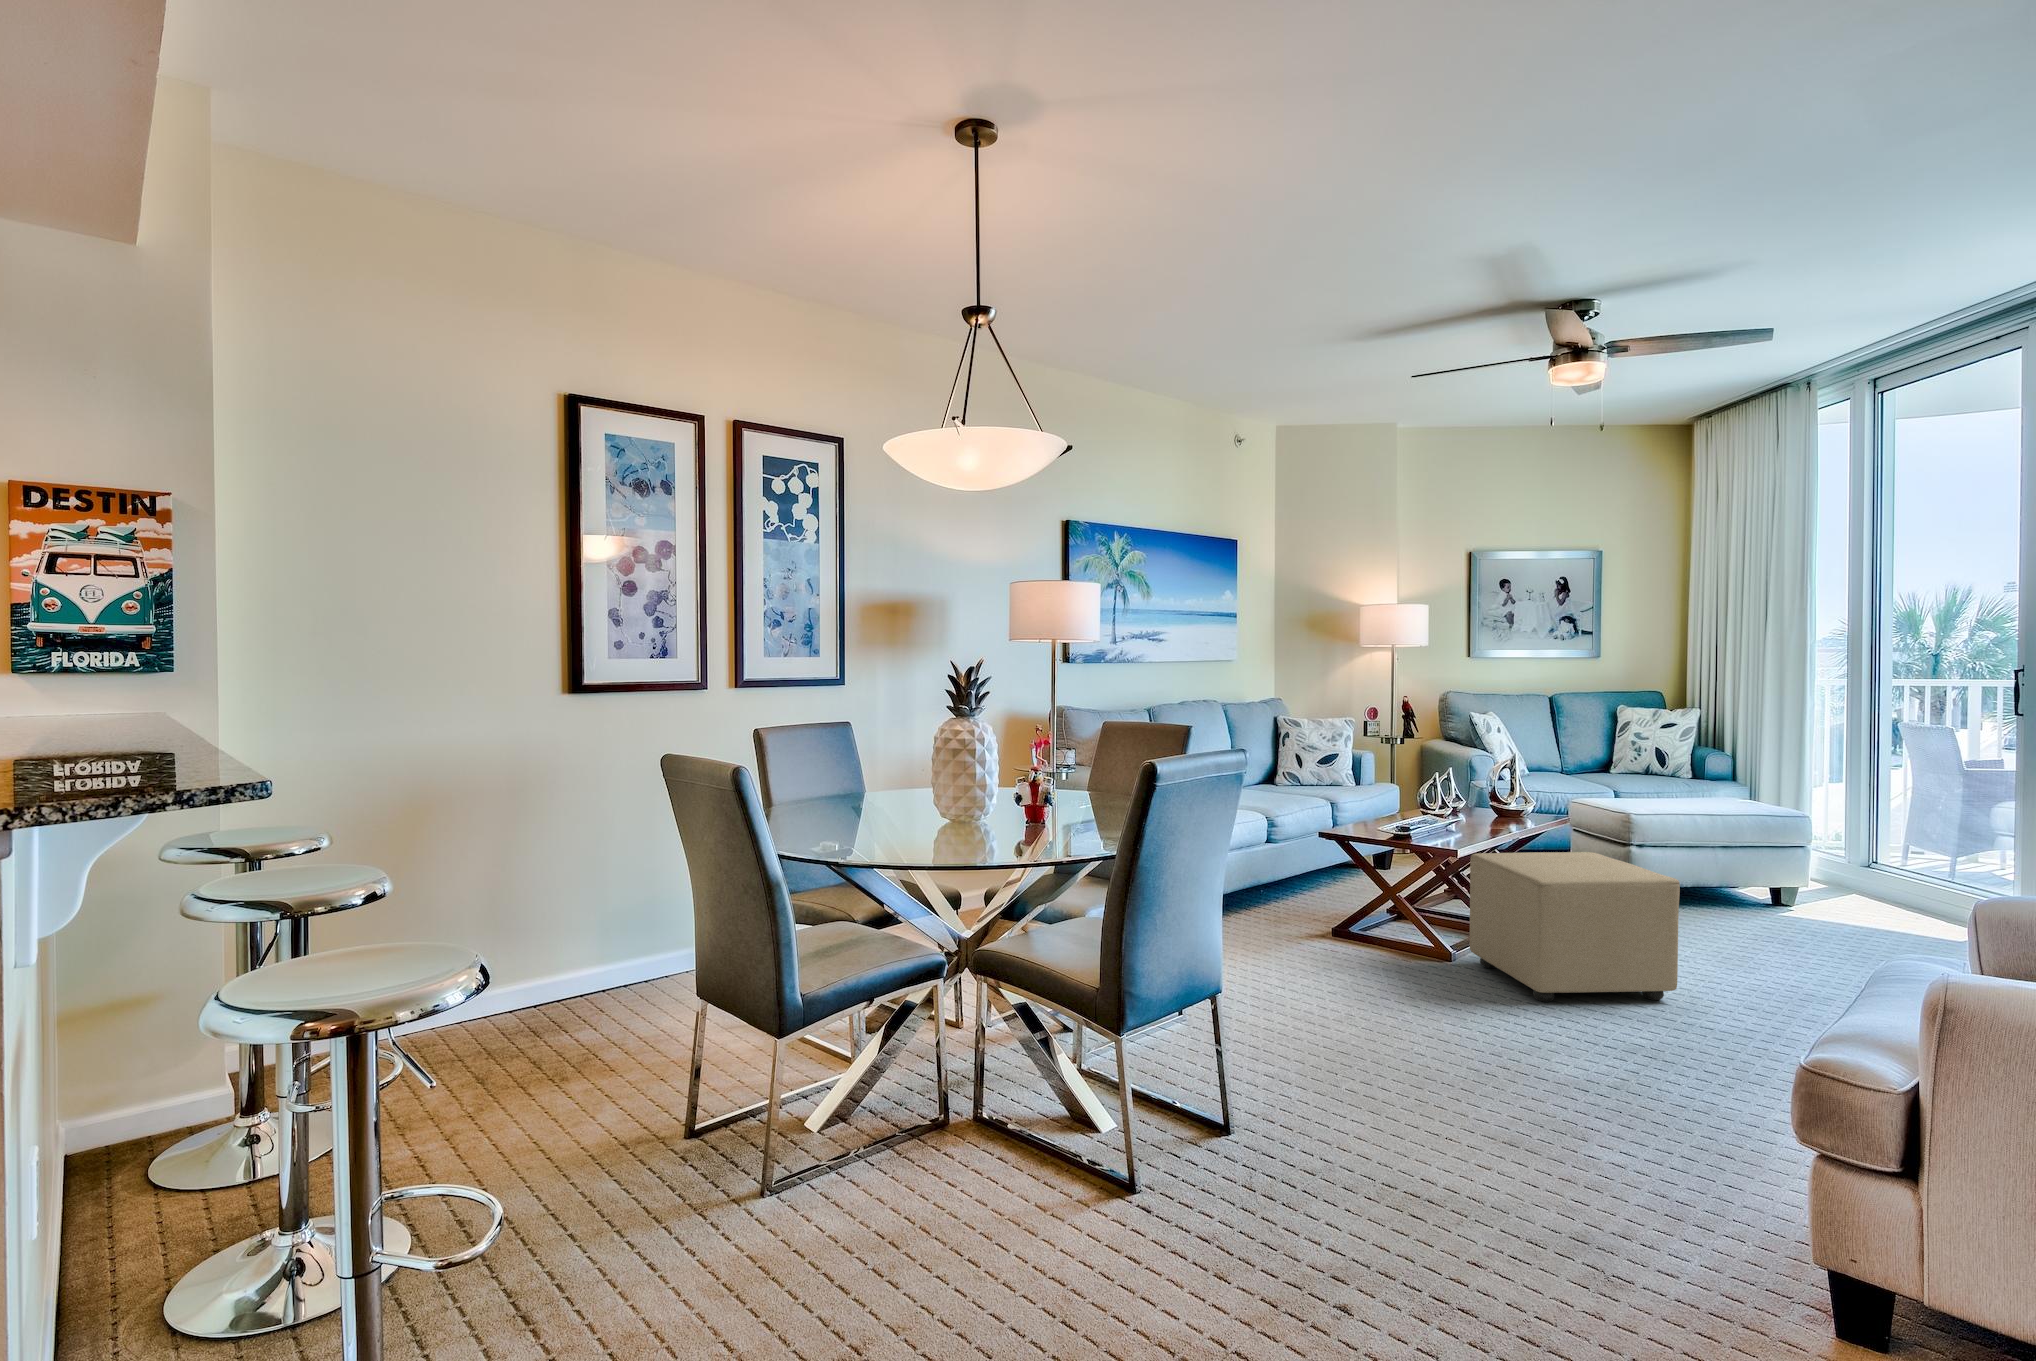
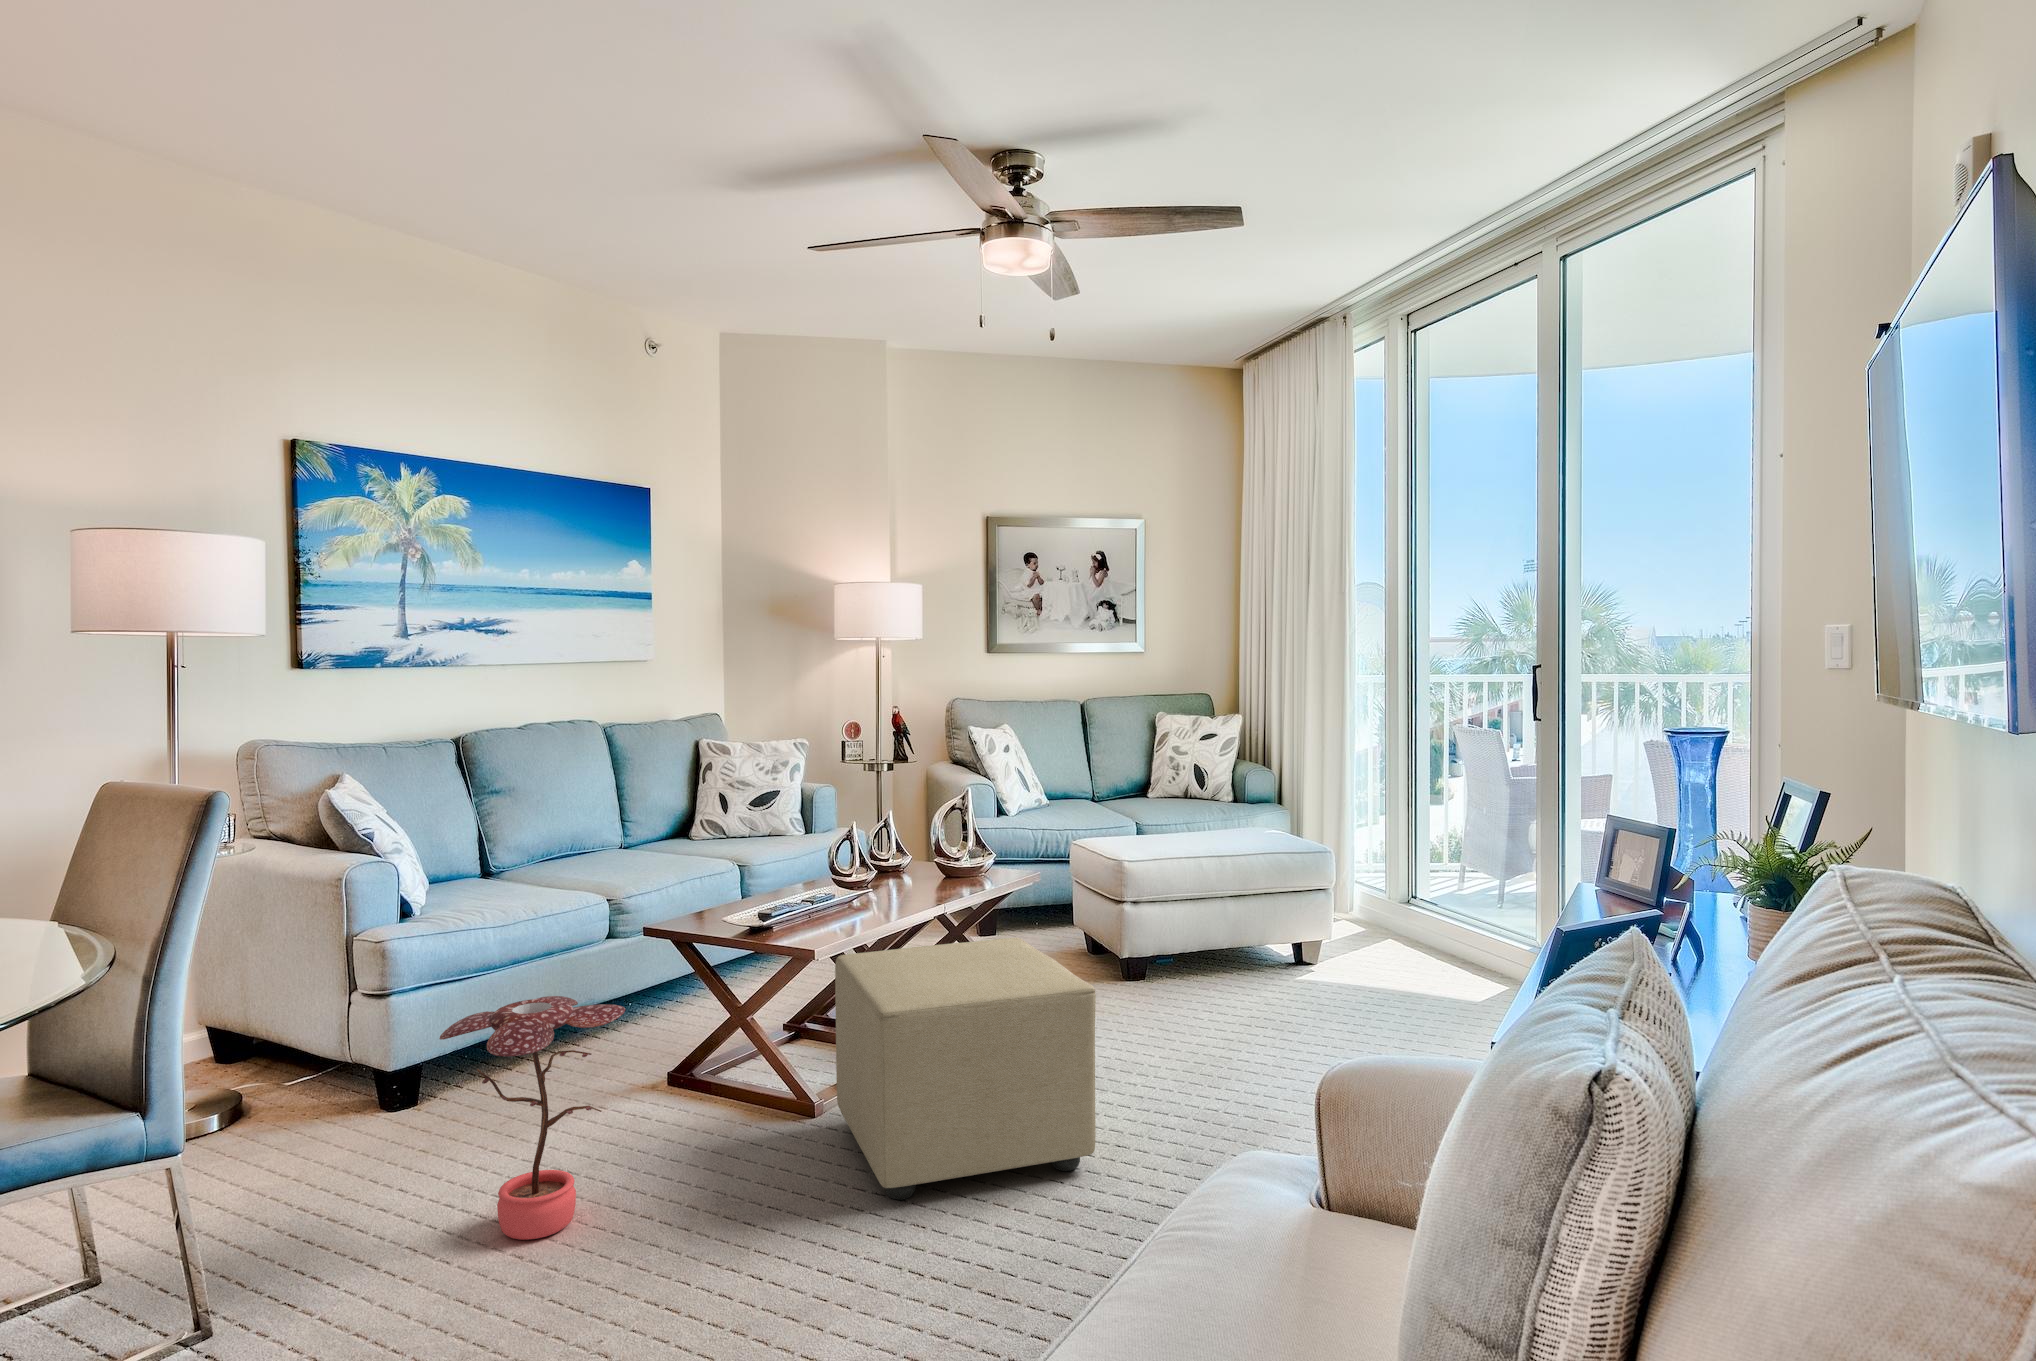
potted plant: none [1270,860,1373,995] -> present [439,996,625,1240]

